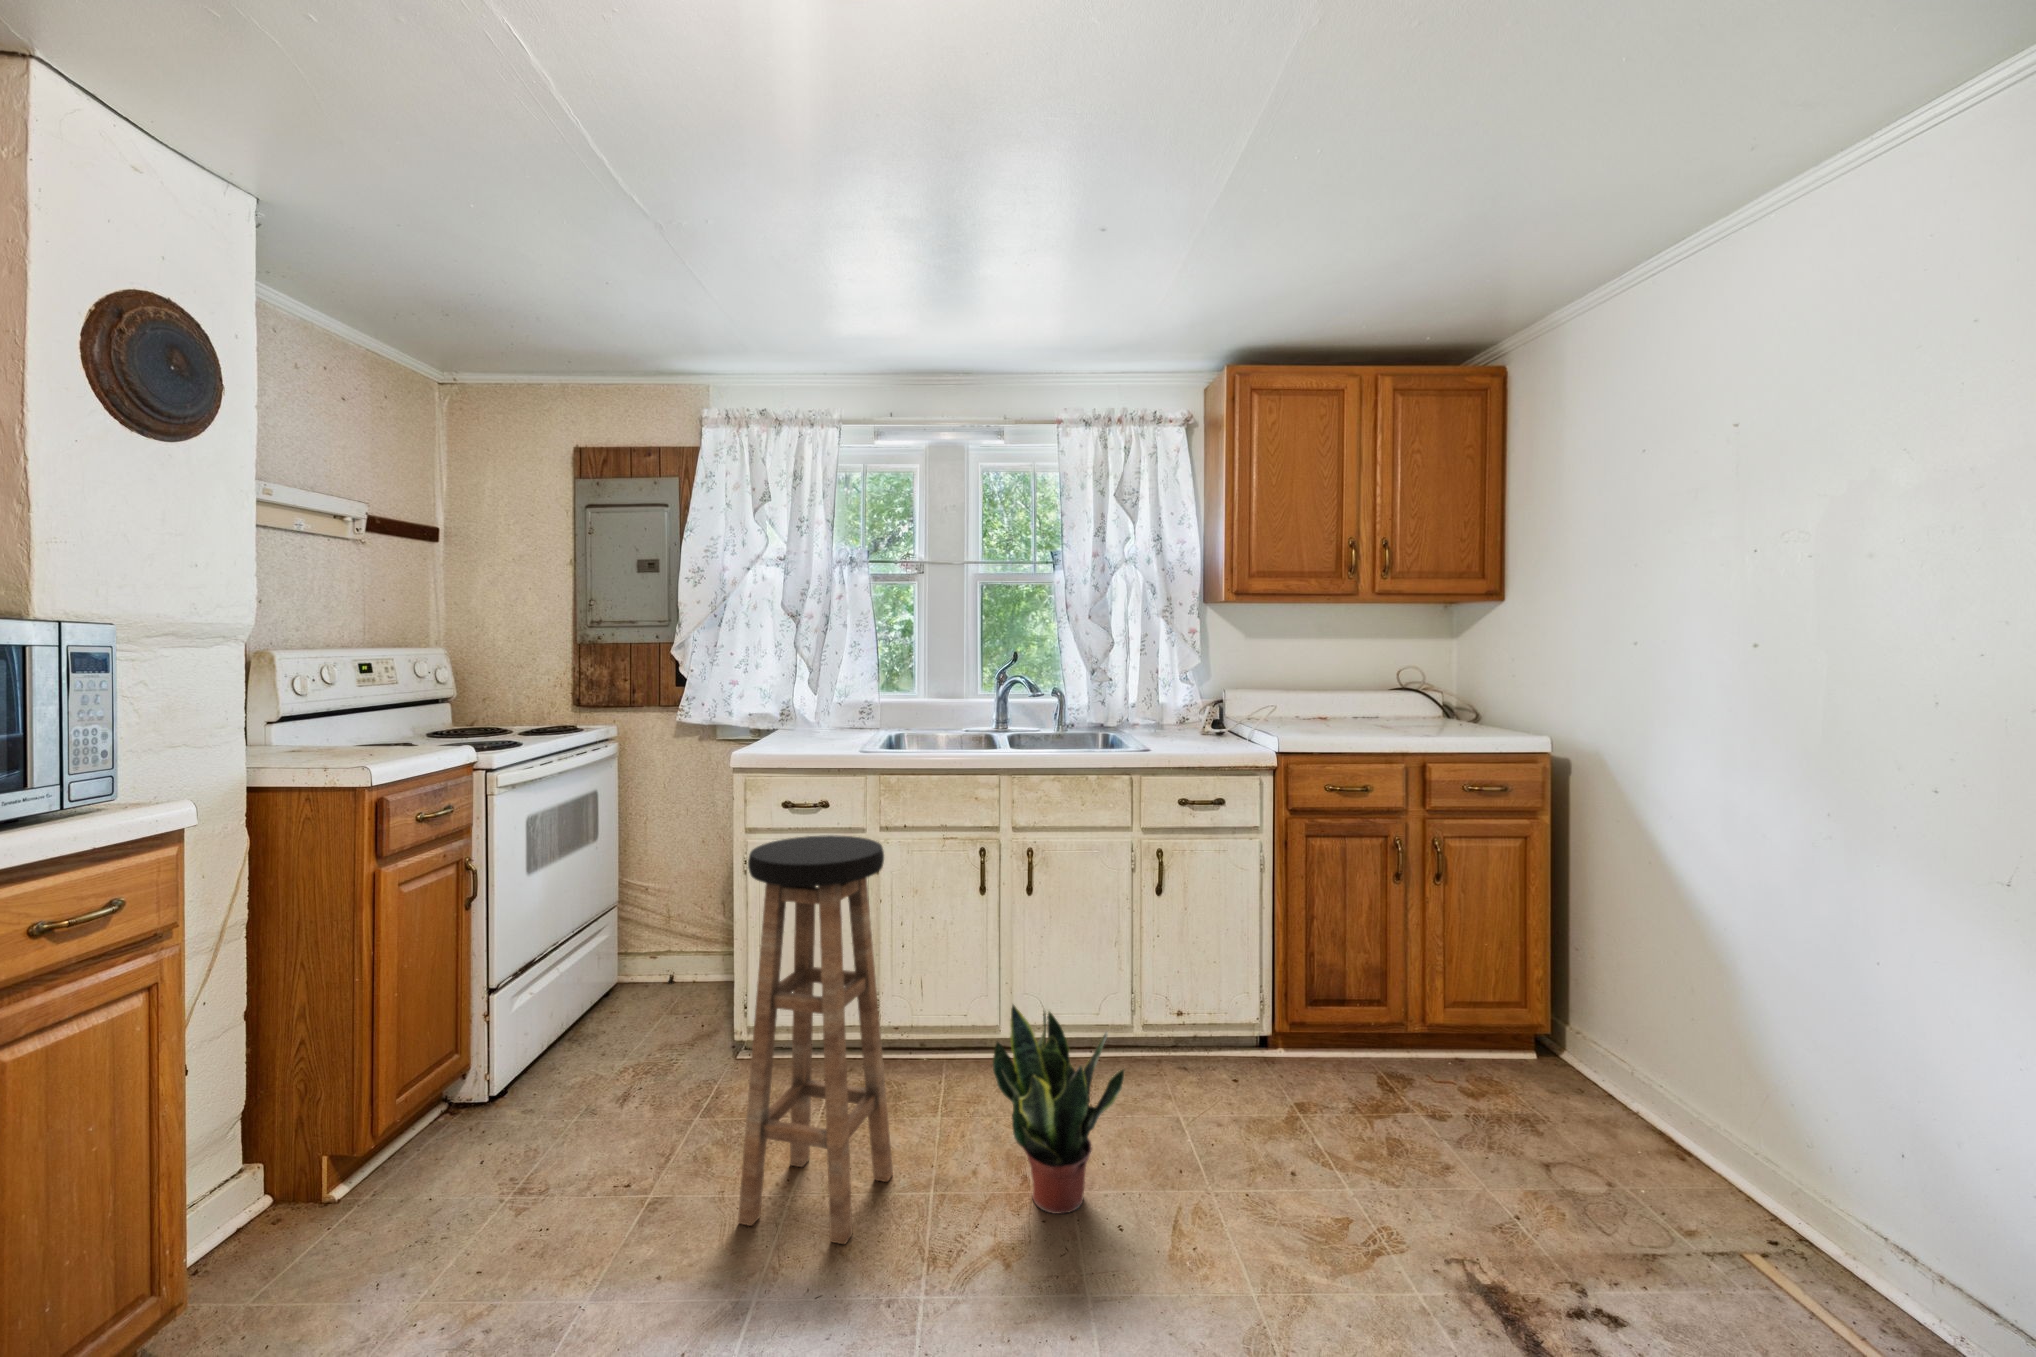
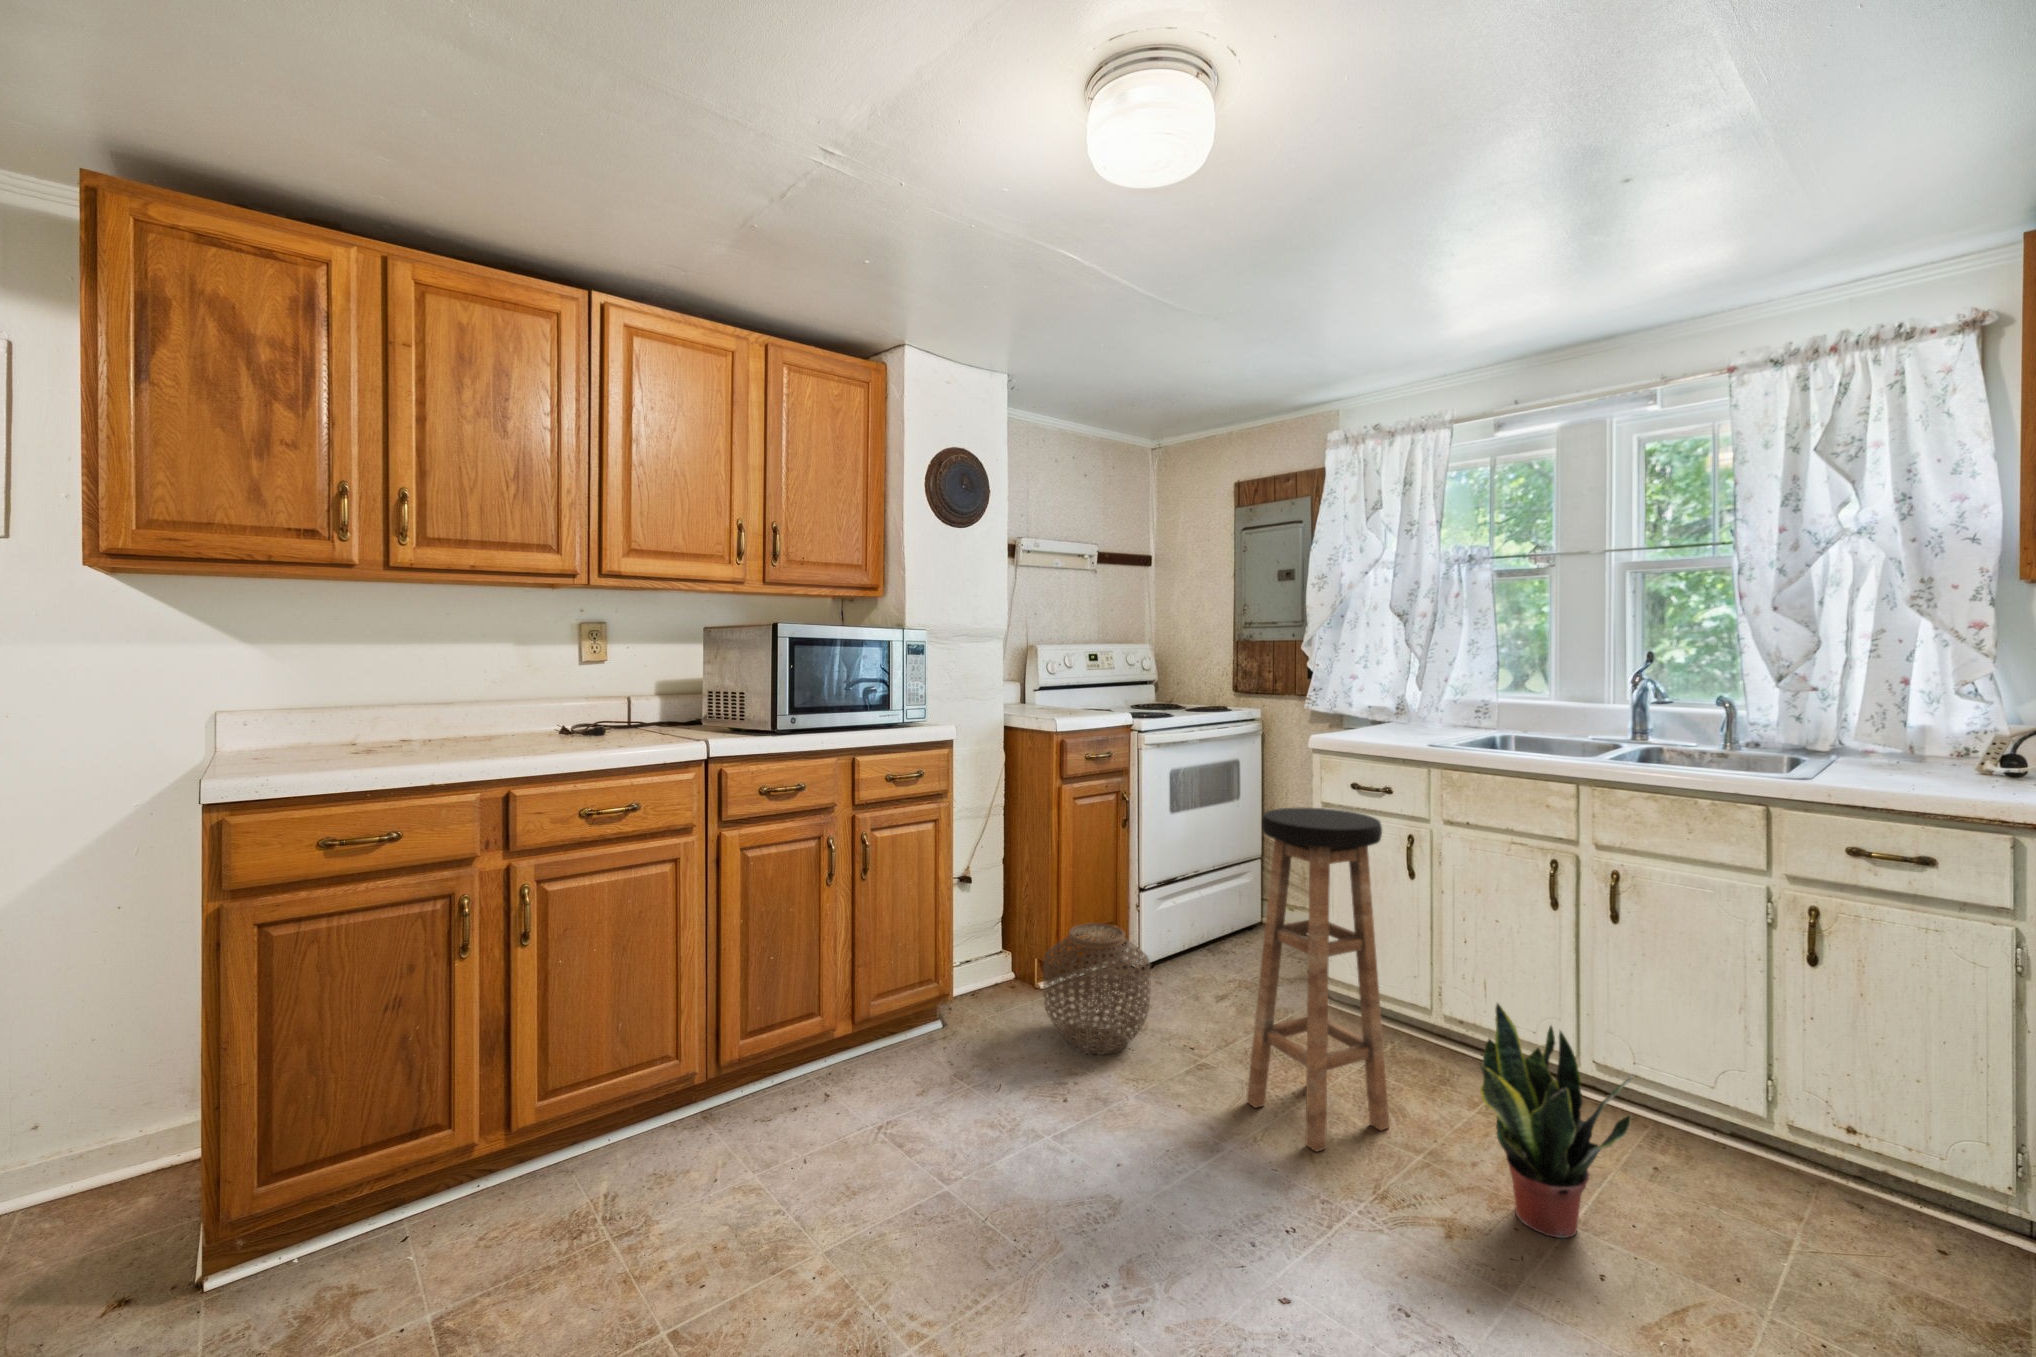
woven basket: none [383,1059,571,1270] -> present [1043,923,1150,1054]

